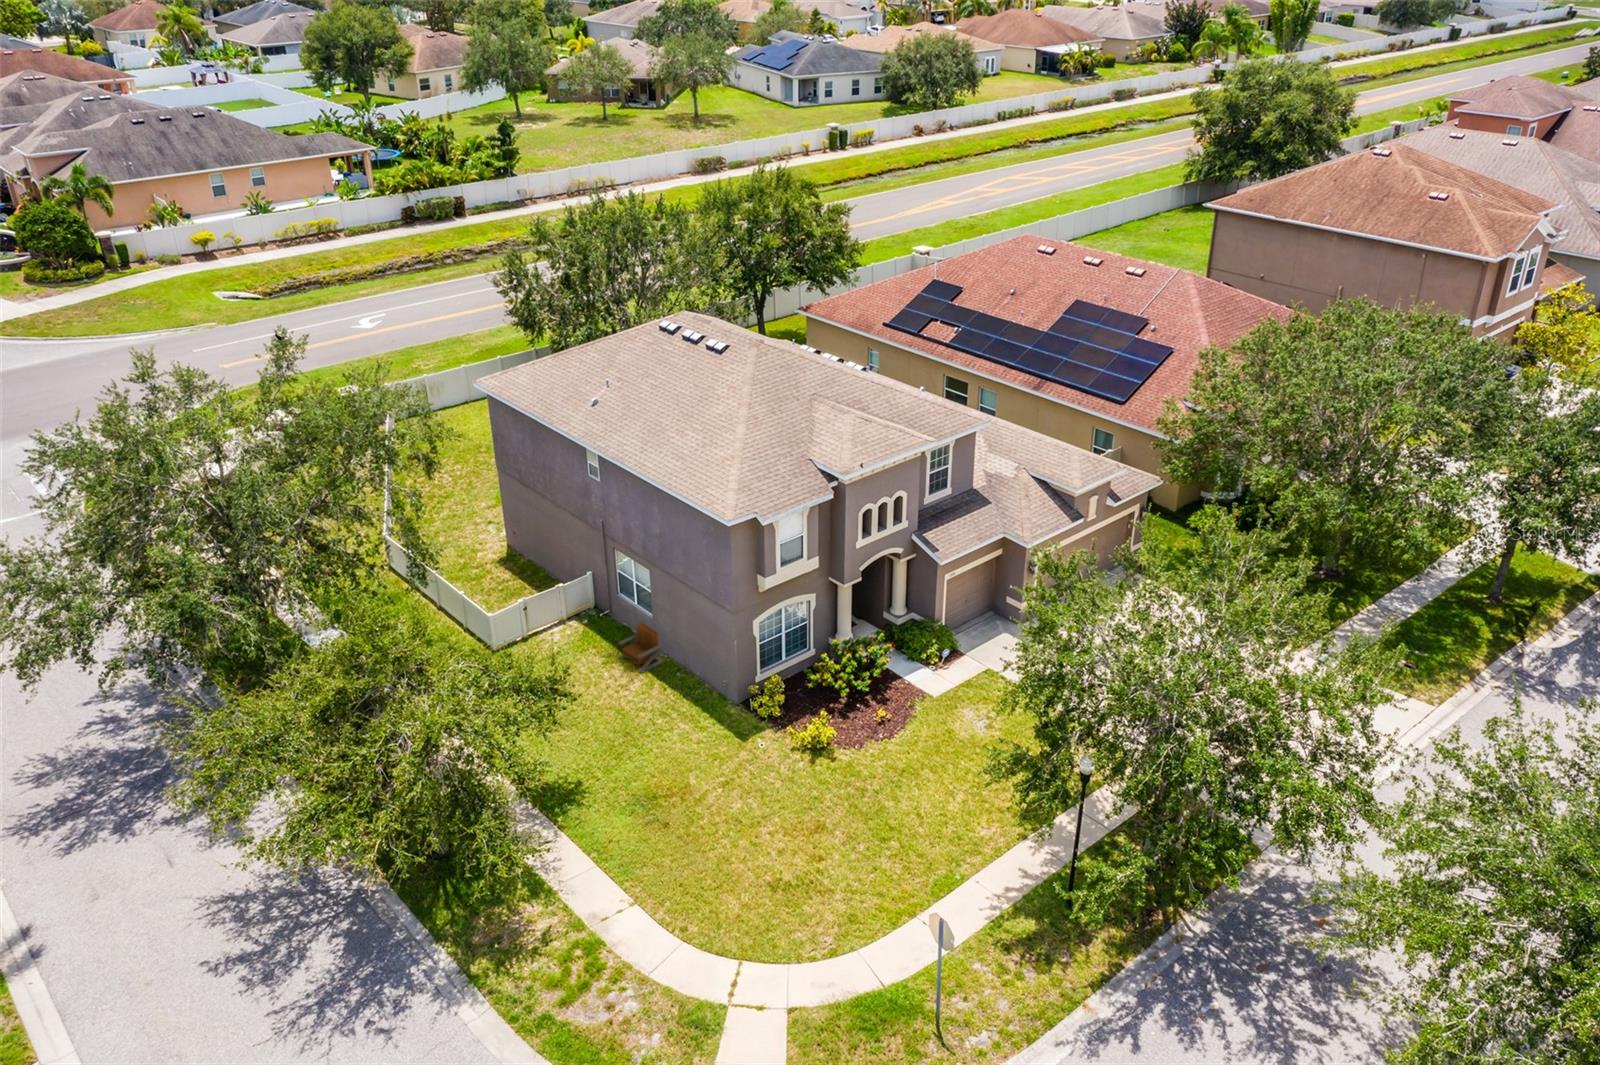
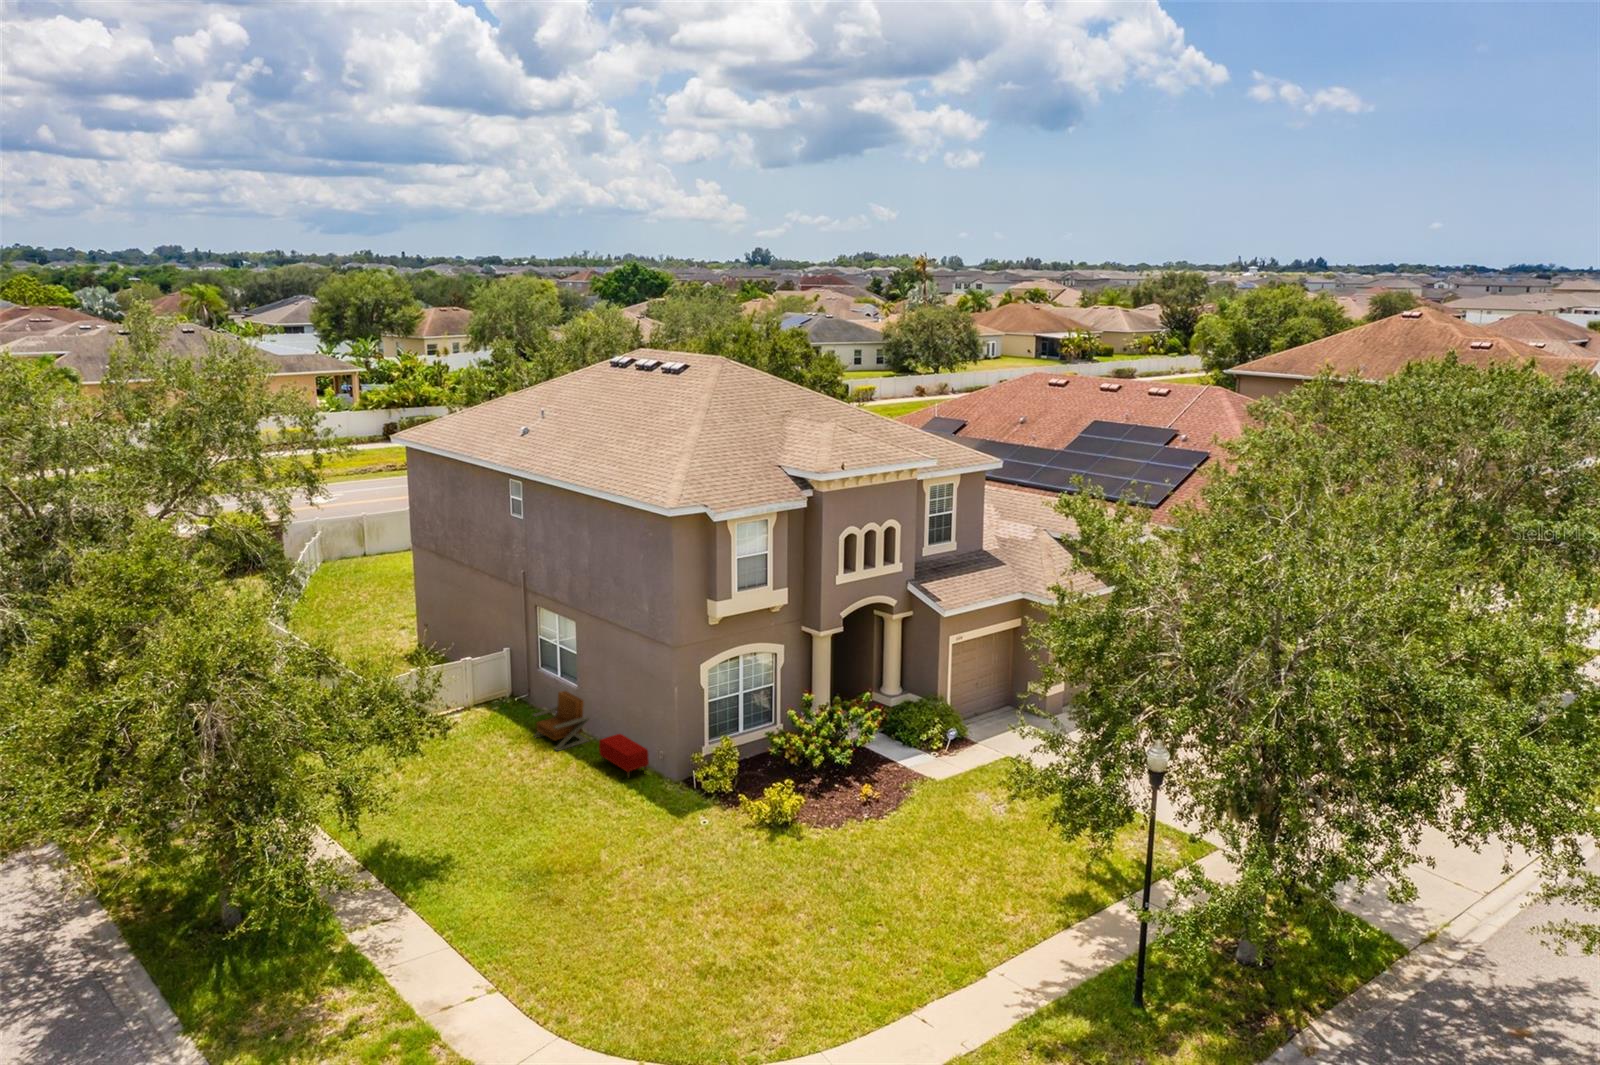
bench: none [675,662,714,701] -> present [599,734,649,778]

